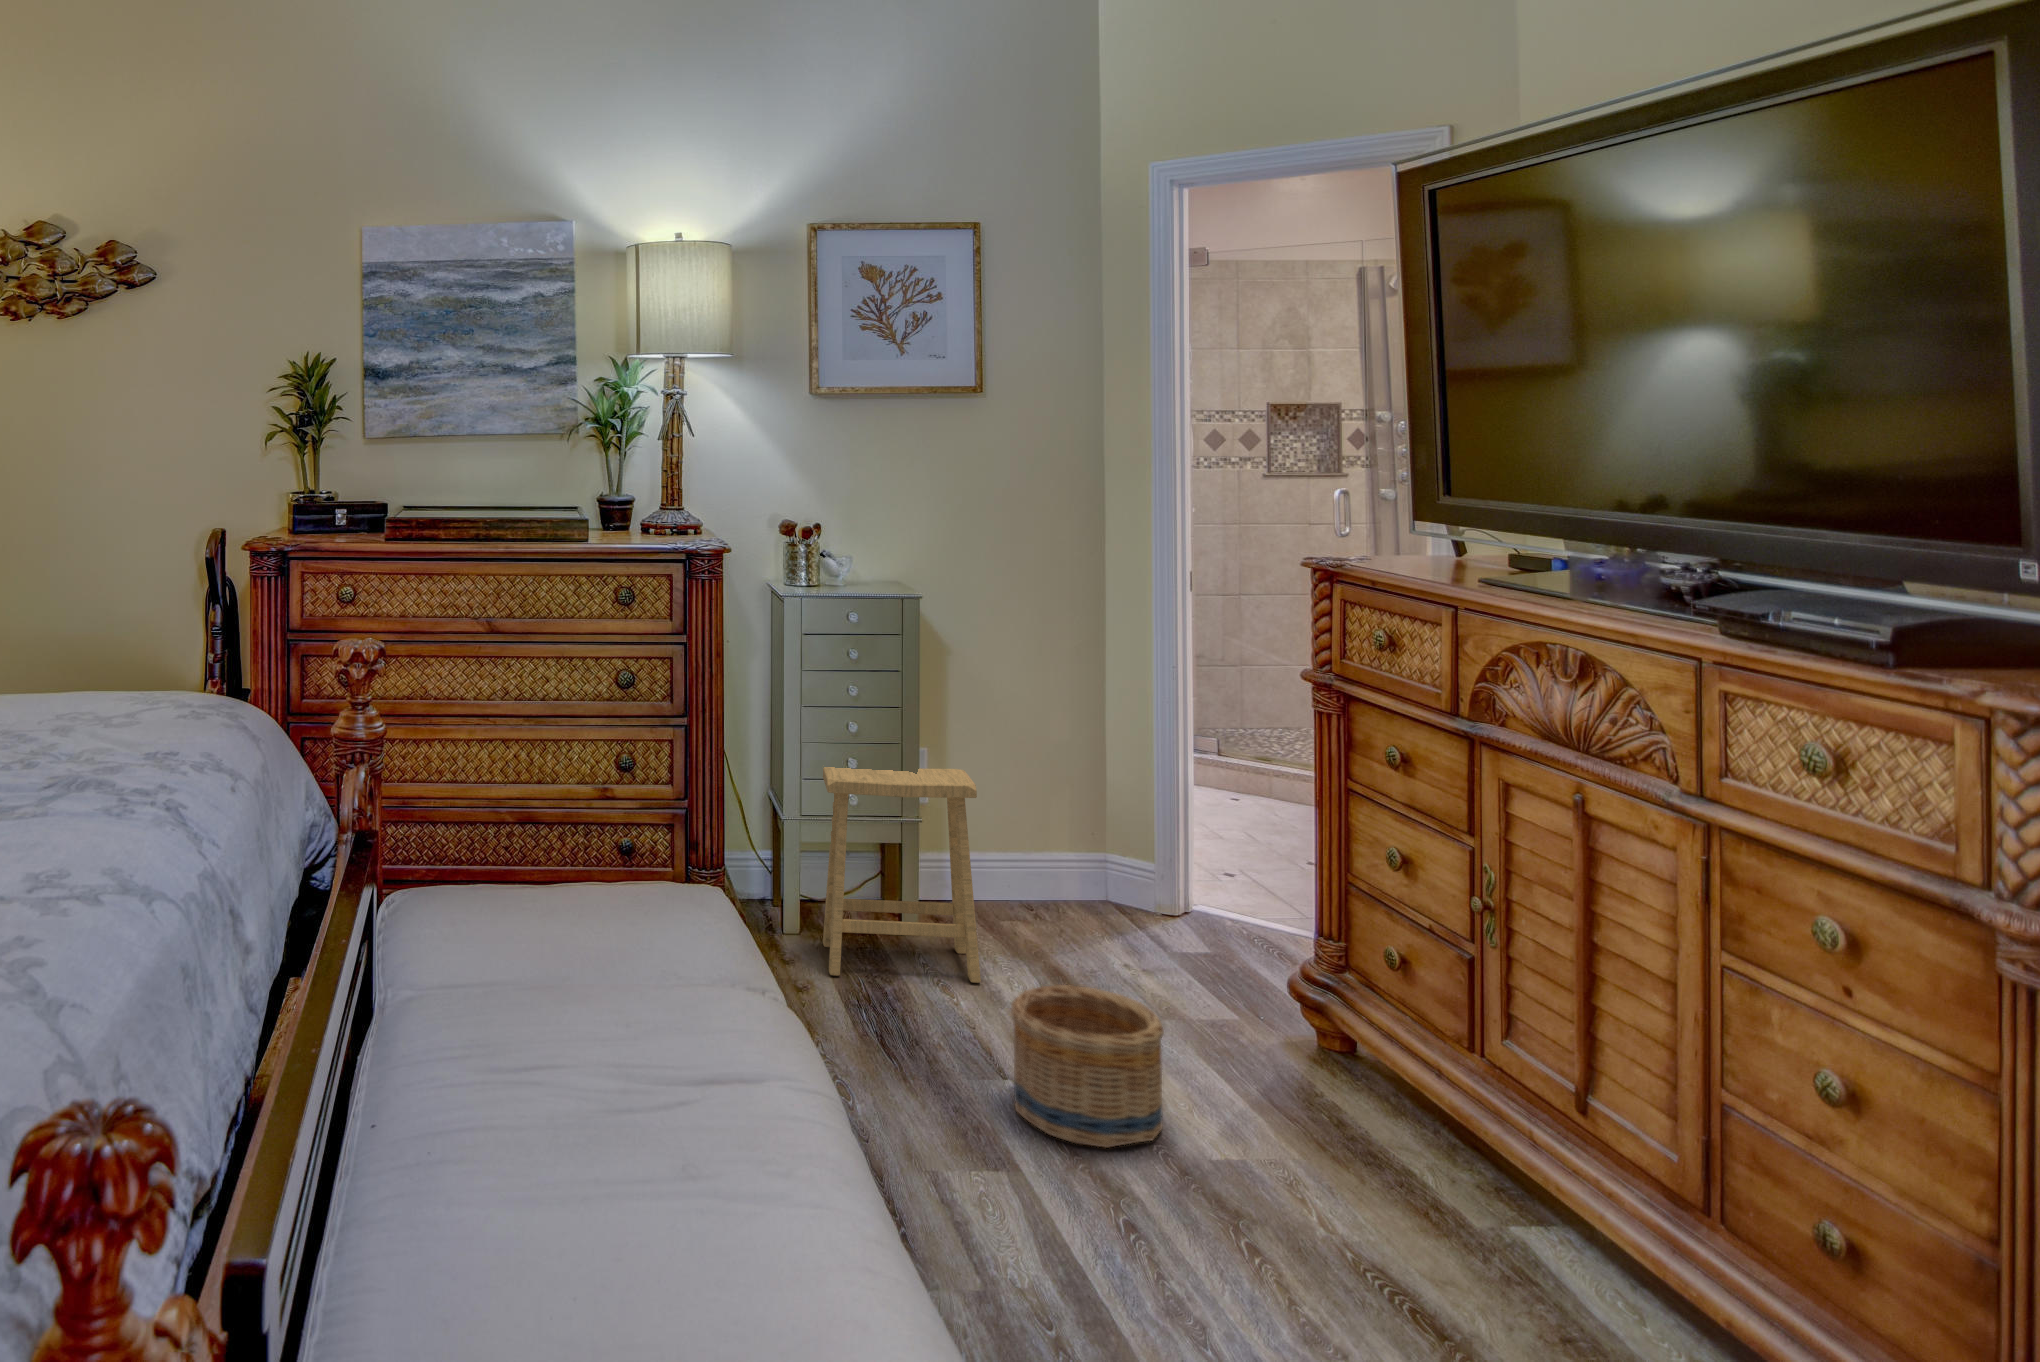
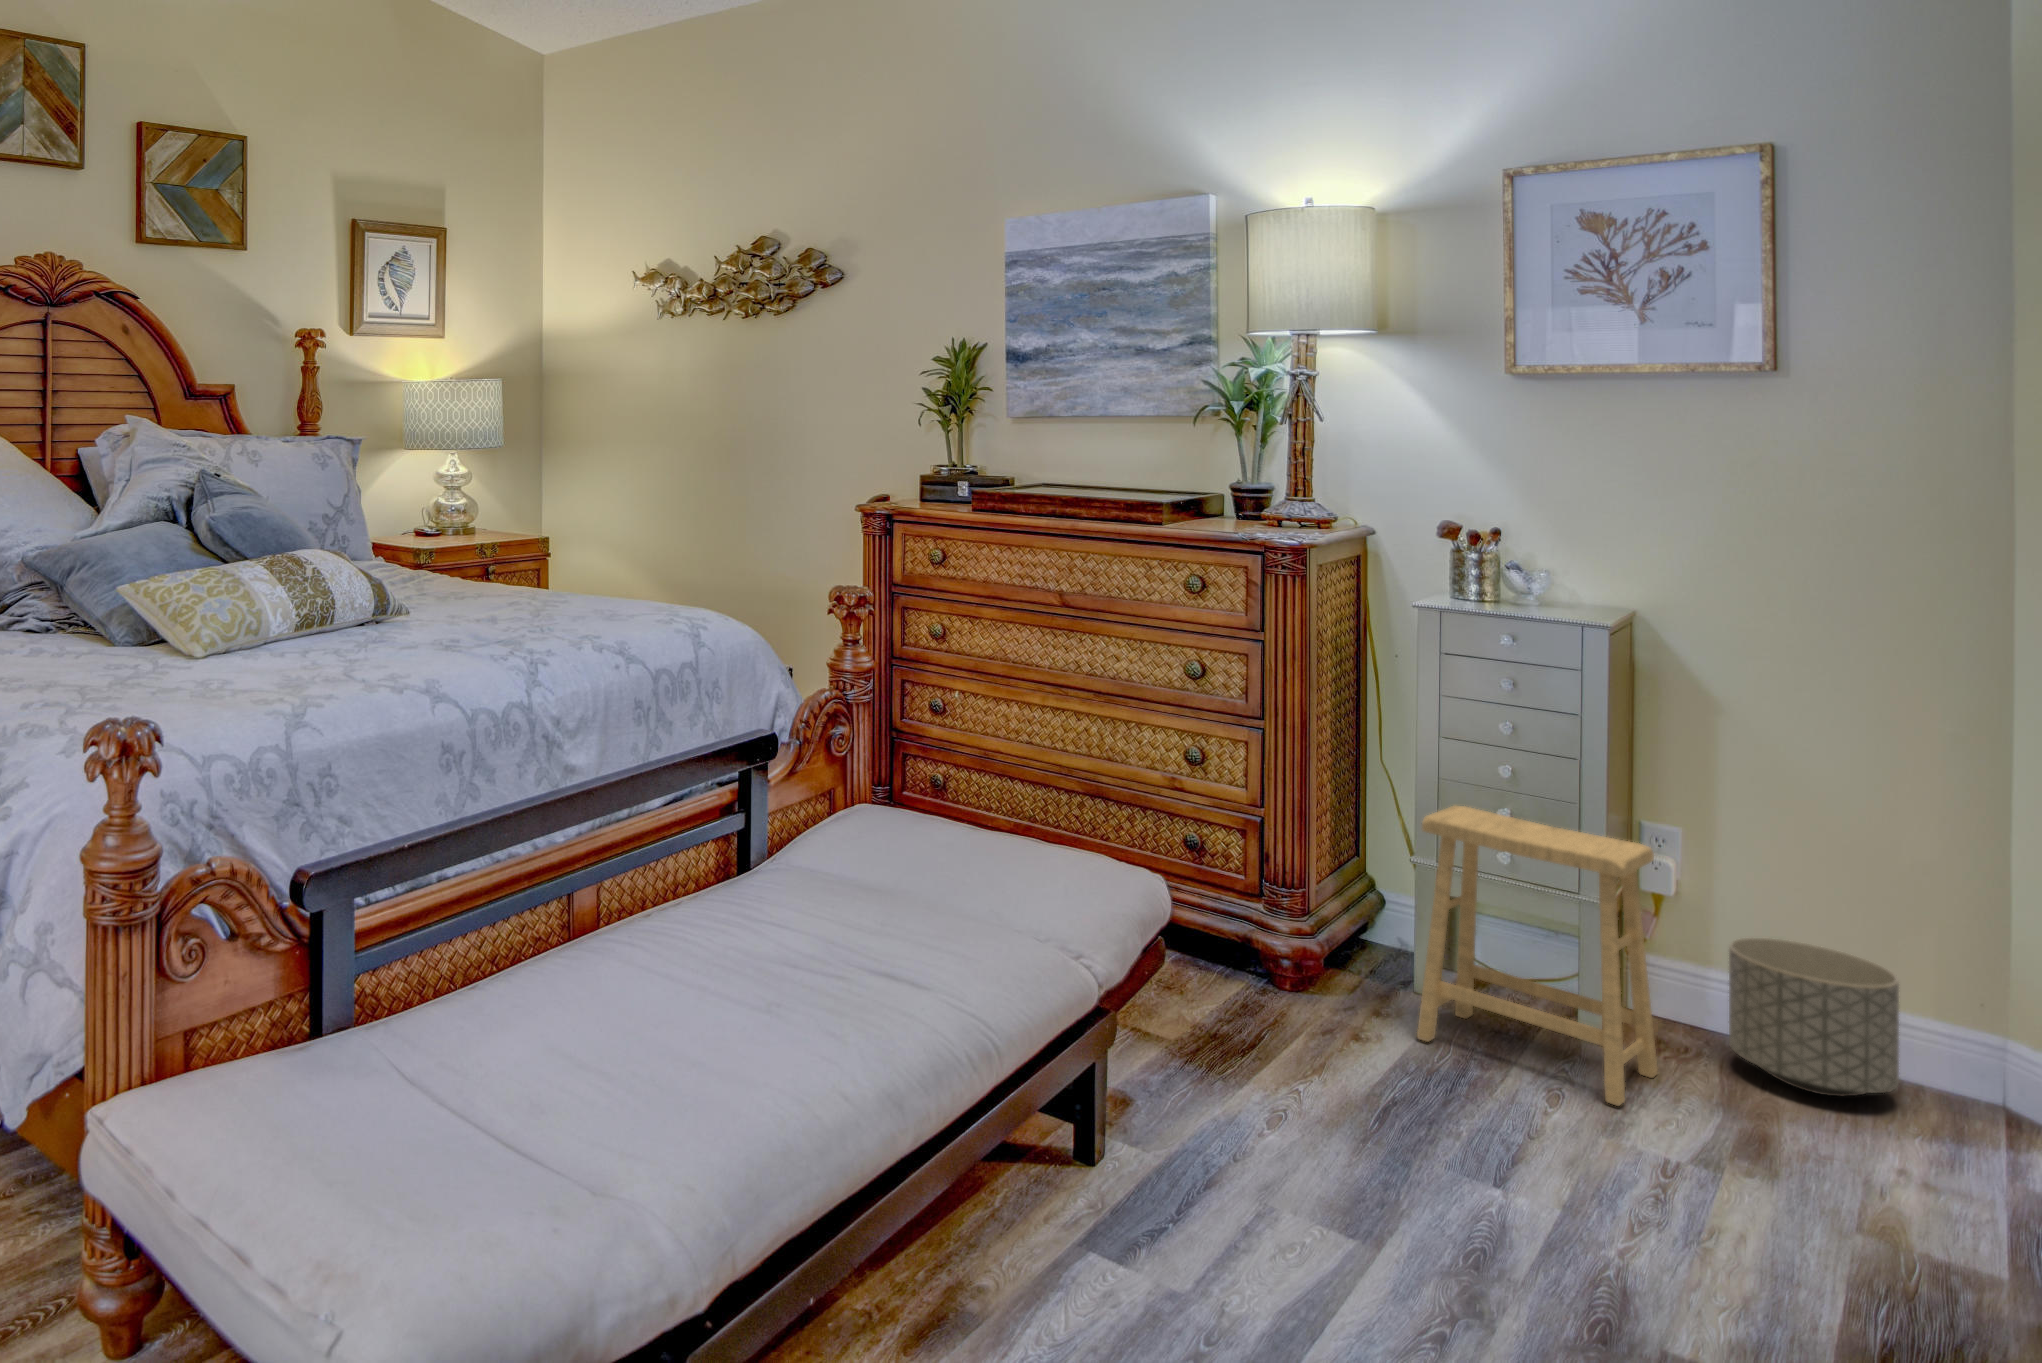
planter: none [978,822,1077,932] -> present [1729,937,1899,1096]
basket: present [1011,985,1164,1148] -> none [1451,1087,1666,1305]

